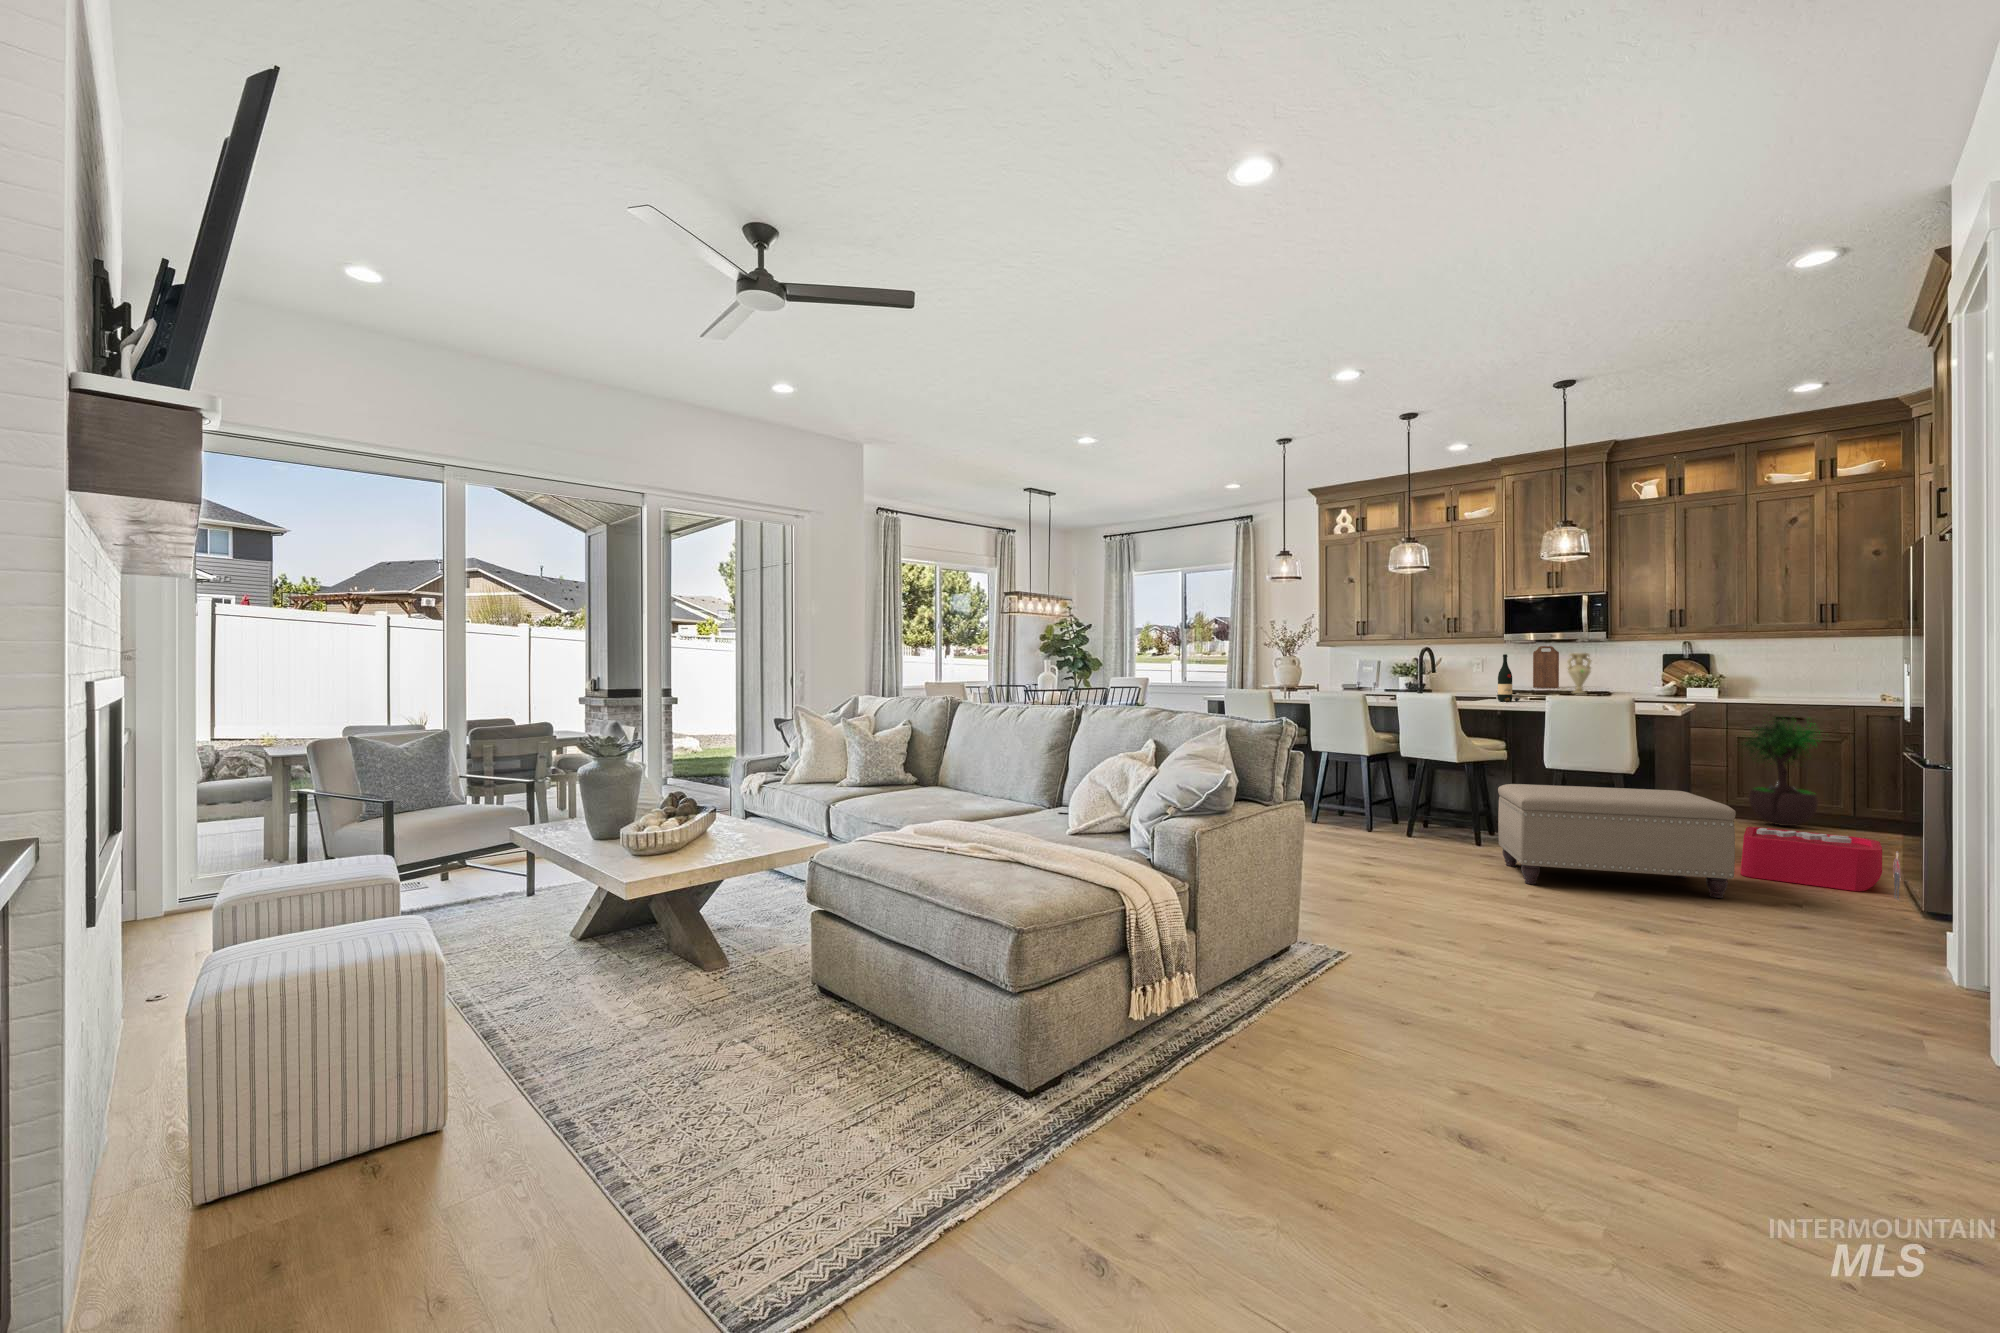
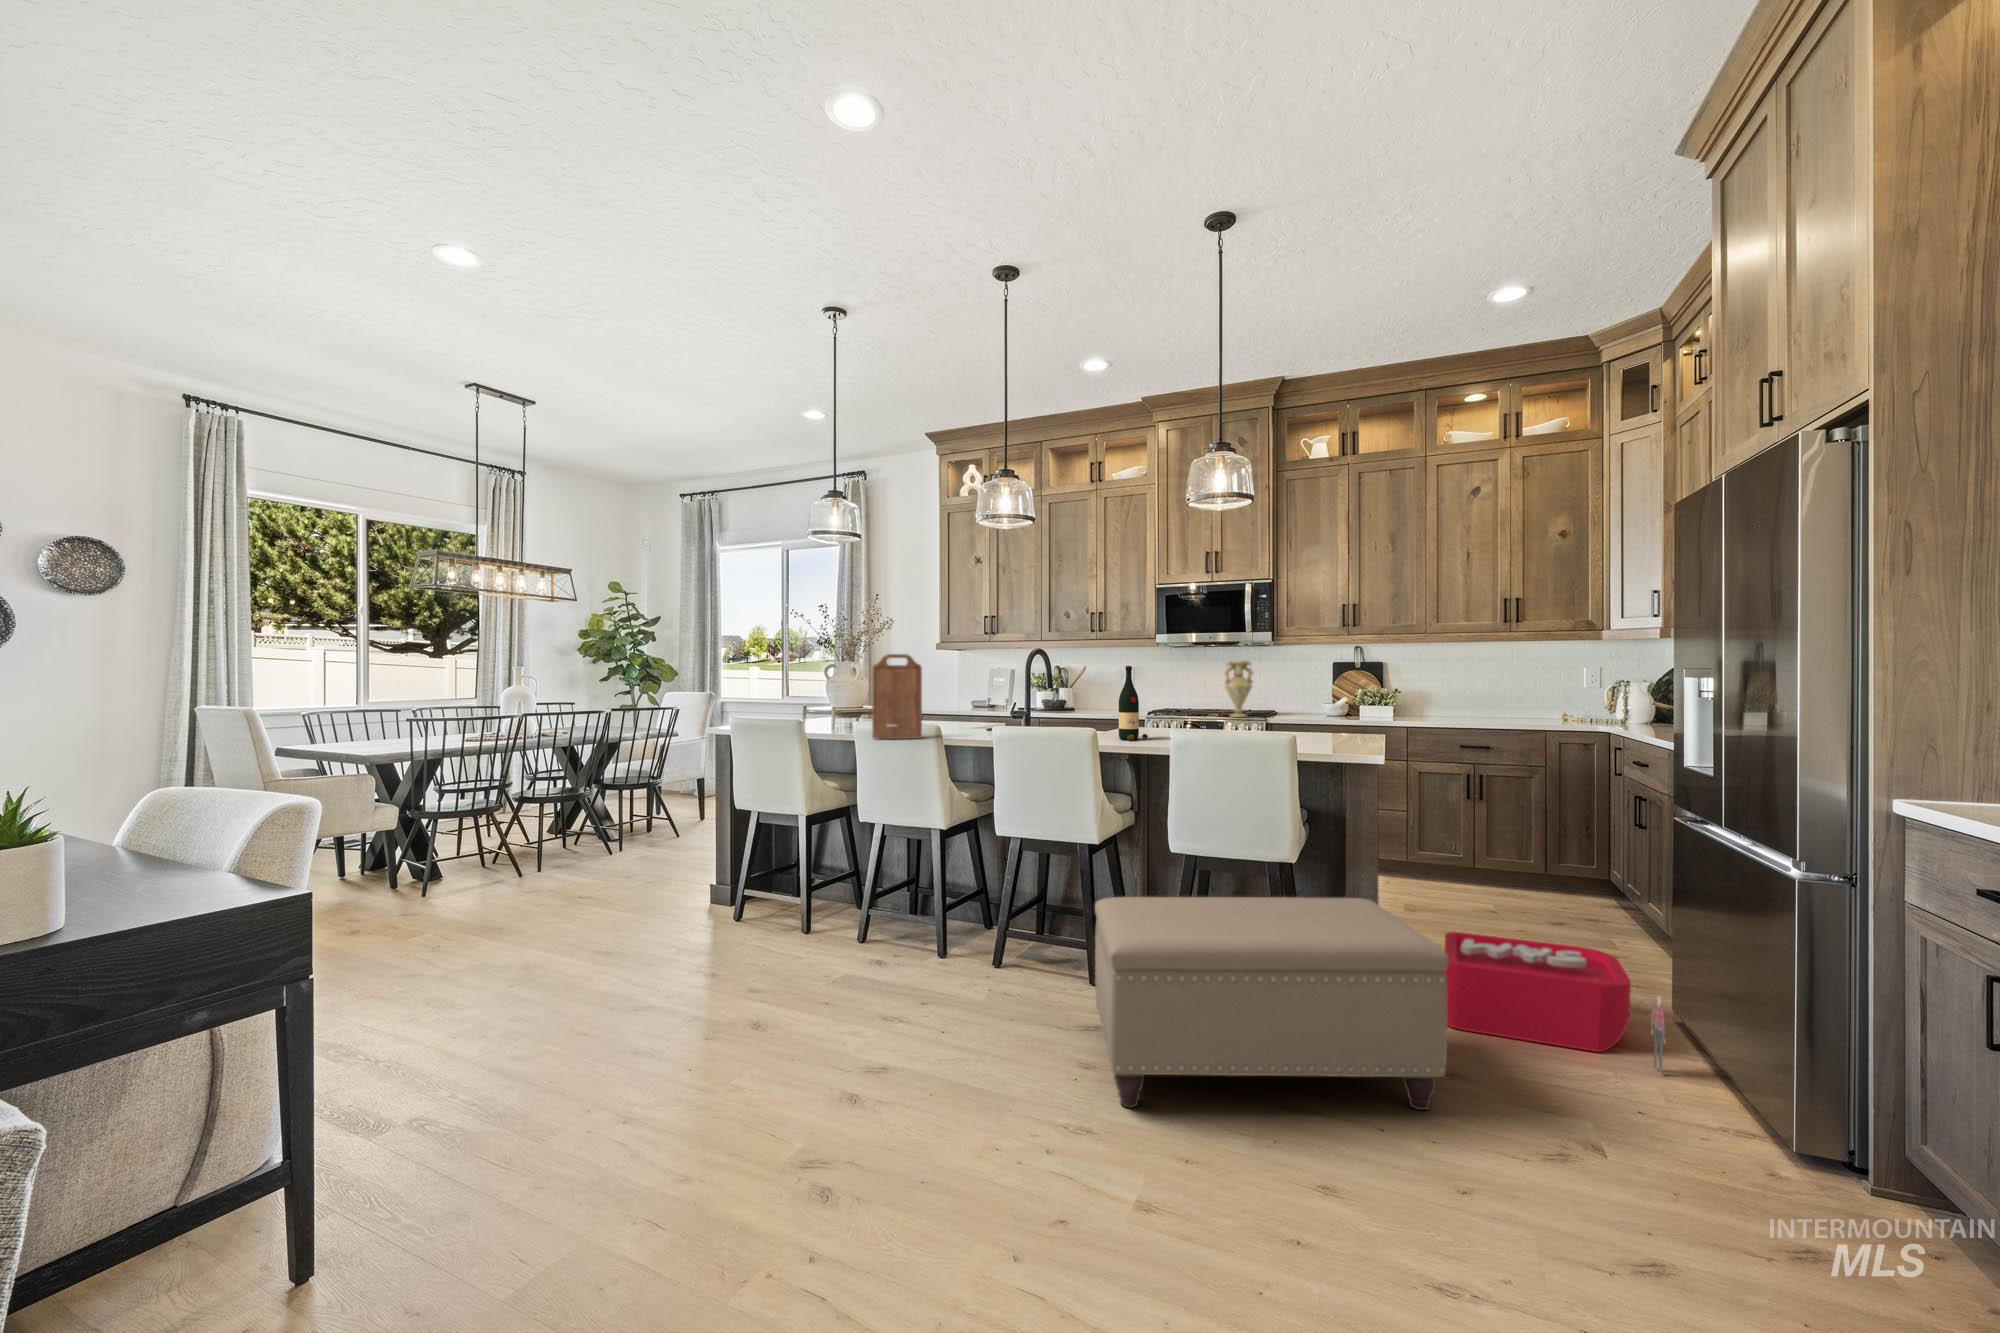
cutting board: present [1533,646,1559,688] -> present [872,654,922,739]
potted tree: present [1742,716,1820,826] -> none [1415,735,1519,890]

